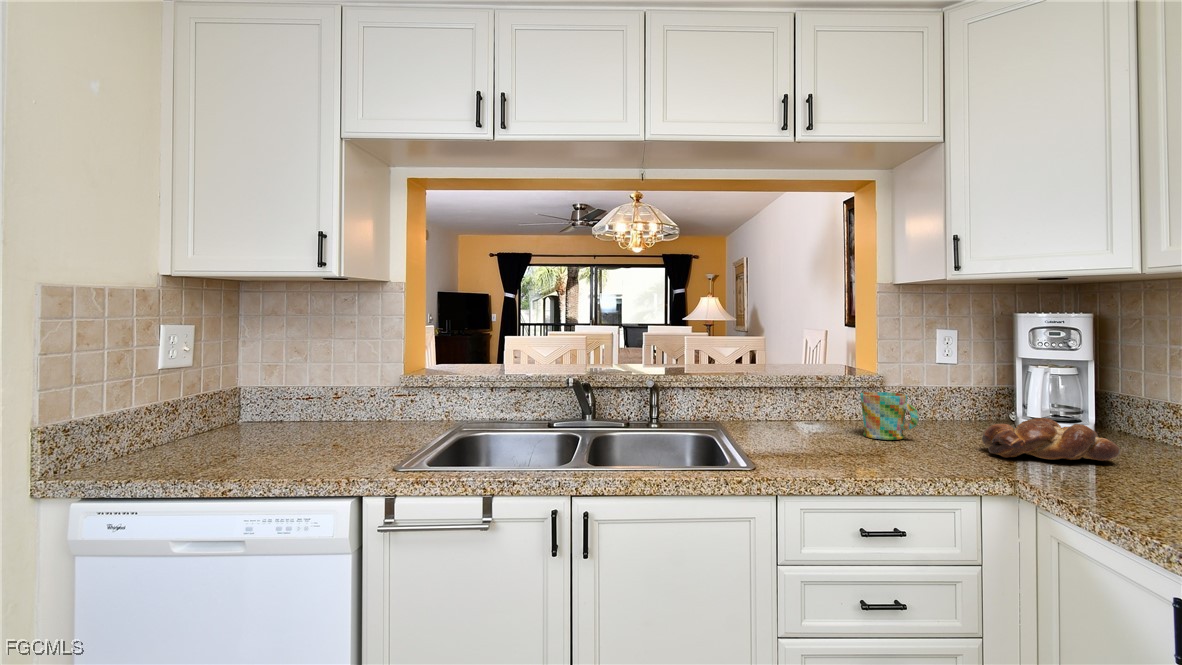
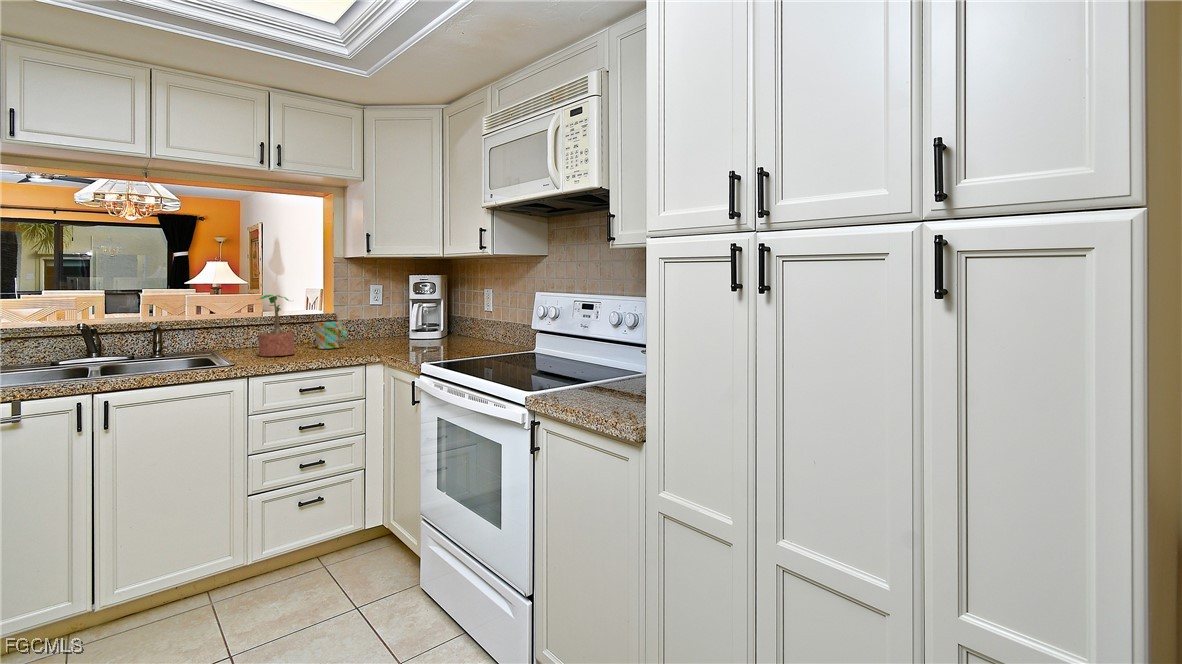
potted plant: none [780,348,840,450] -> present [257,295,294,356]
bread loaf: present [982,418,1120,461] -> none [379,328,437,349]

